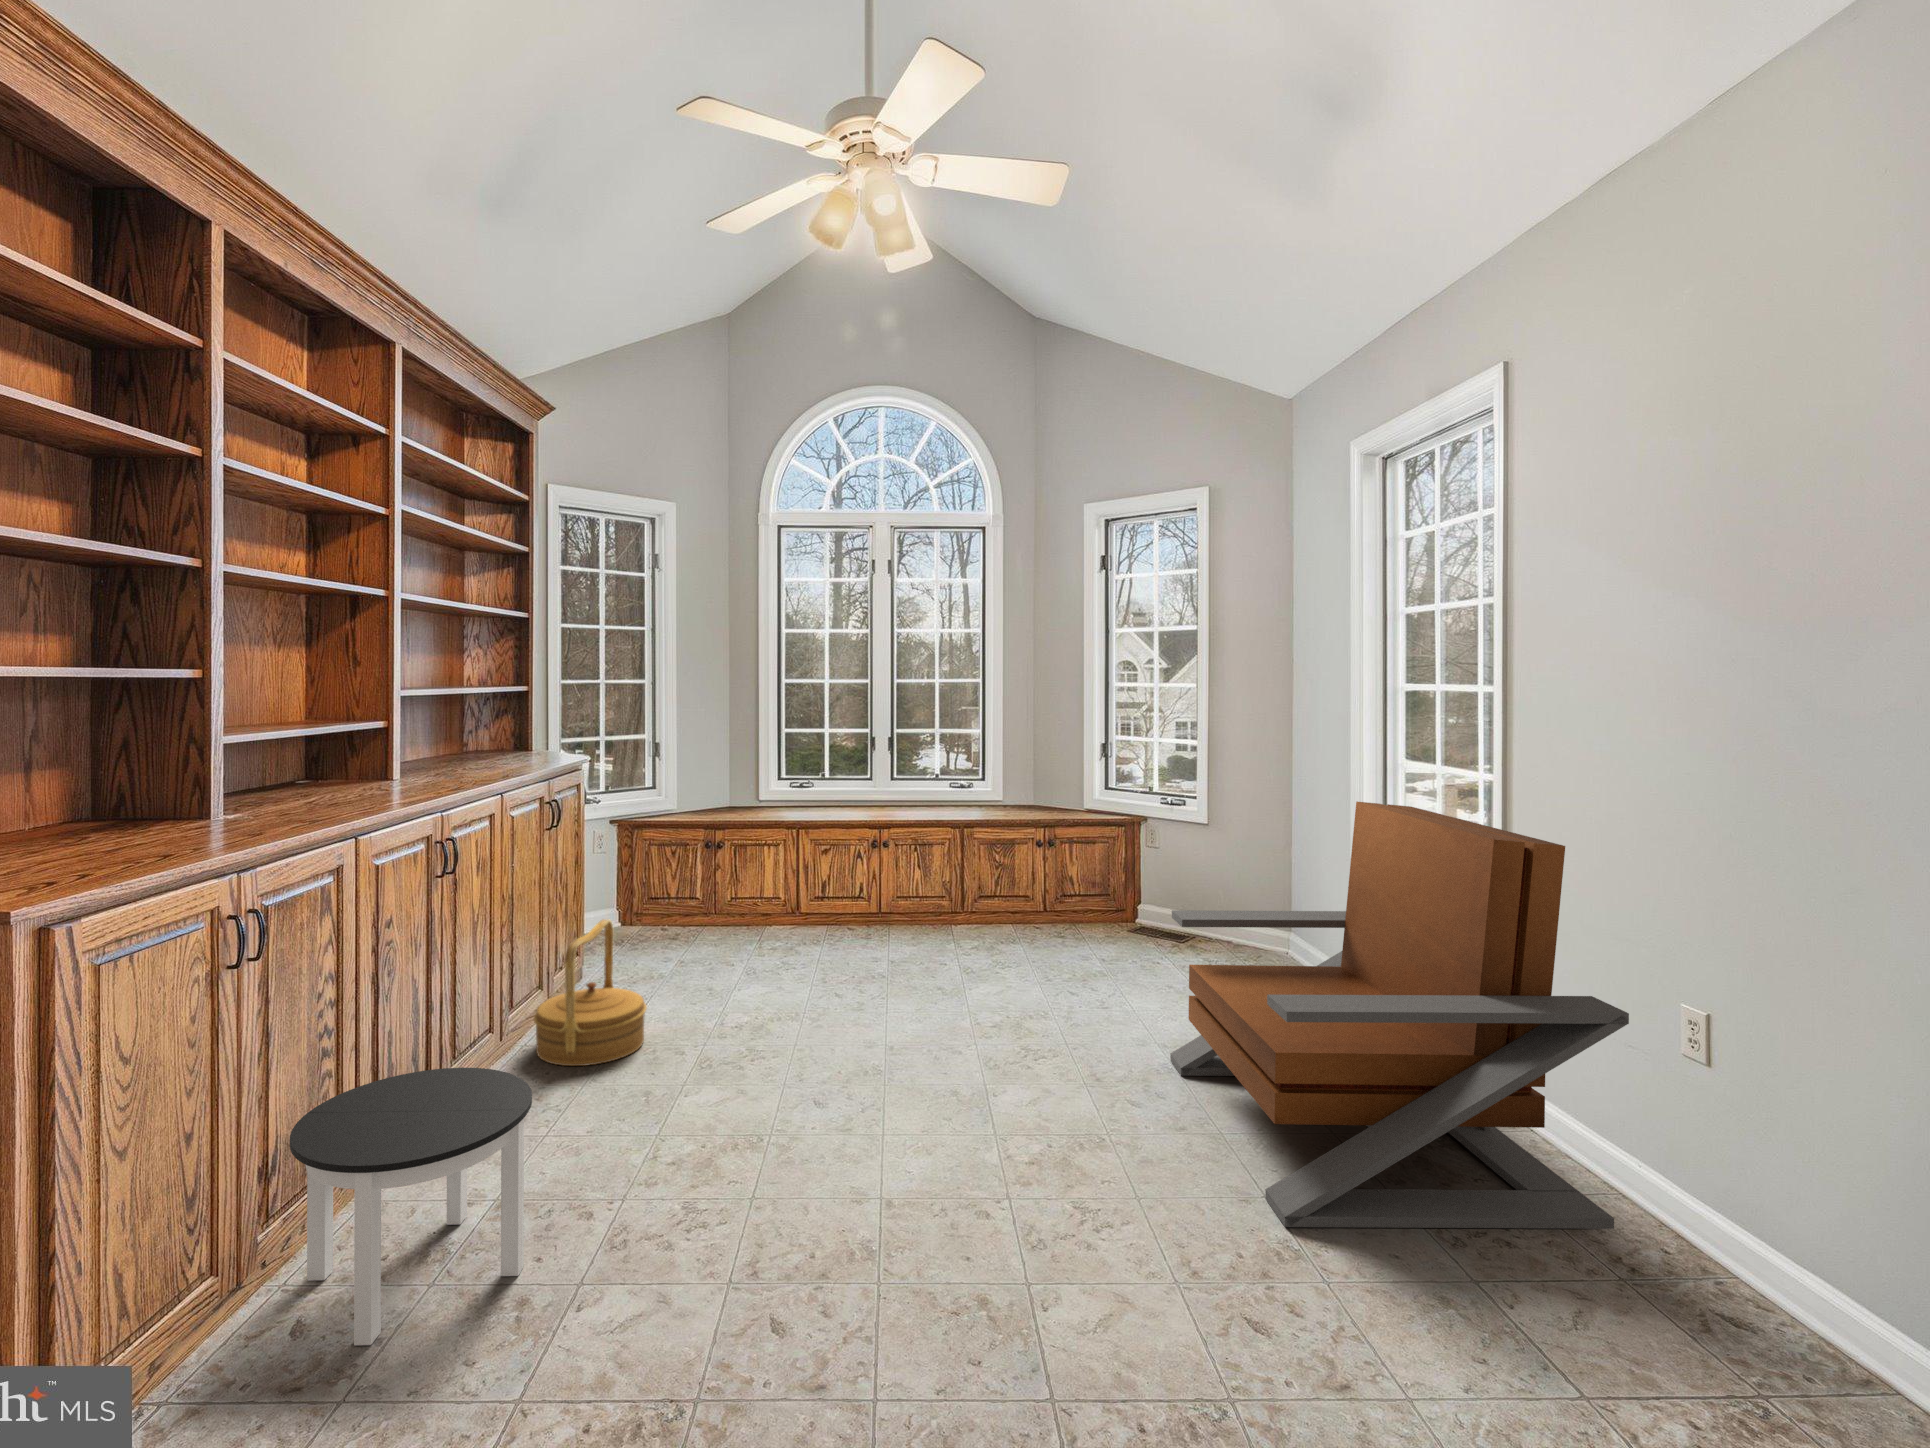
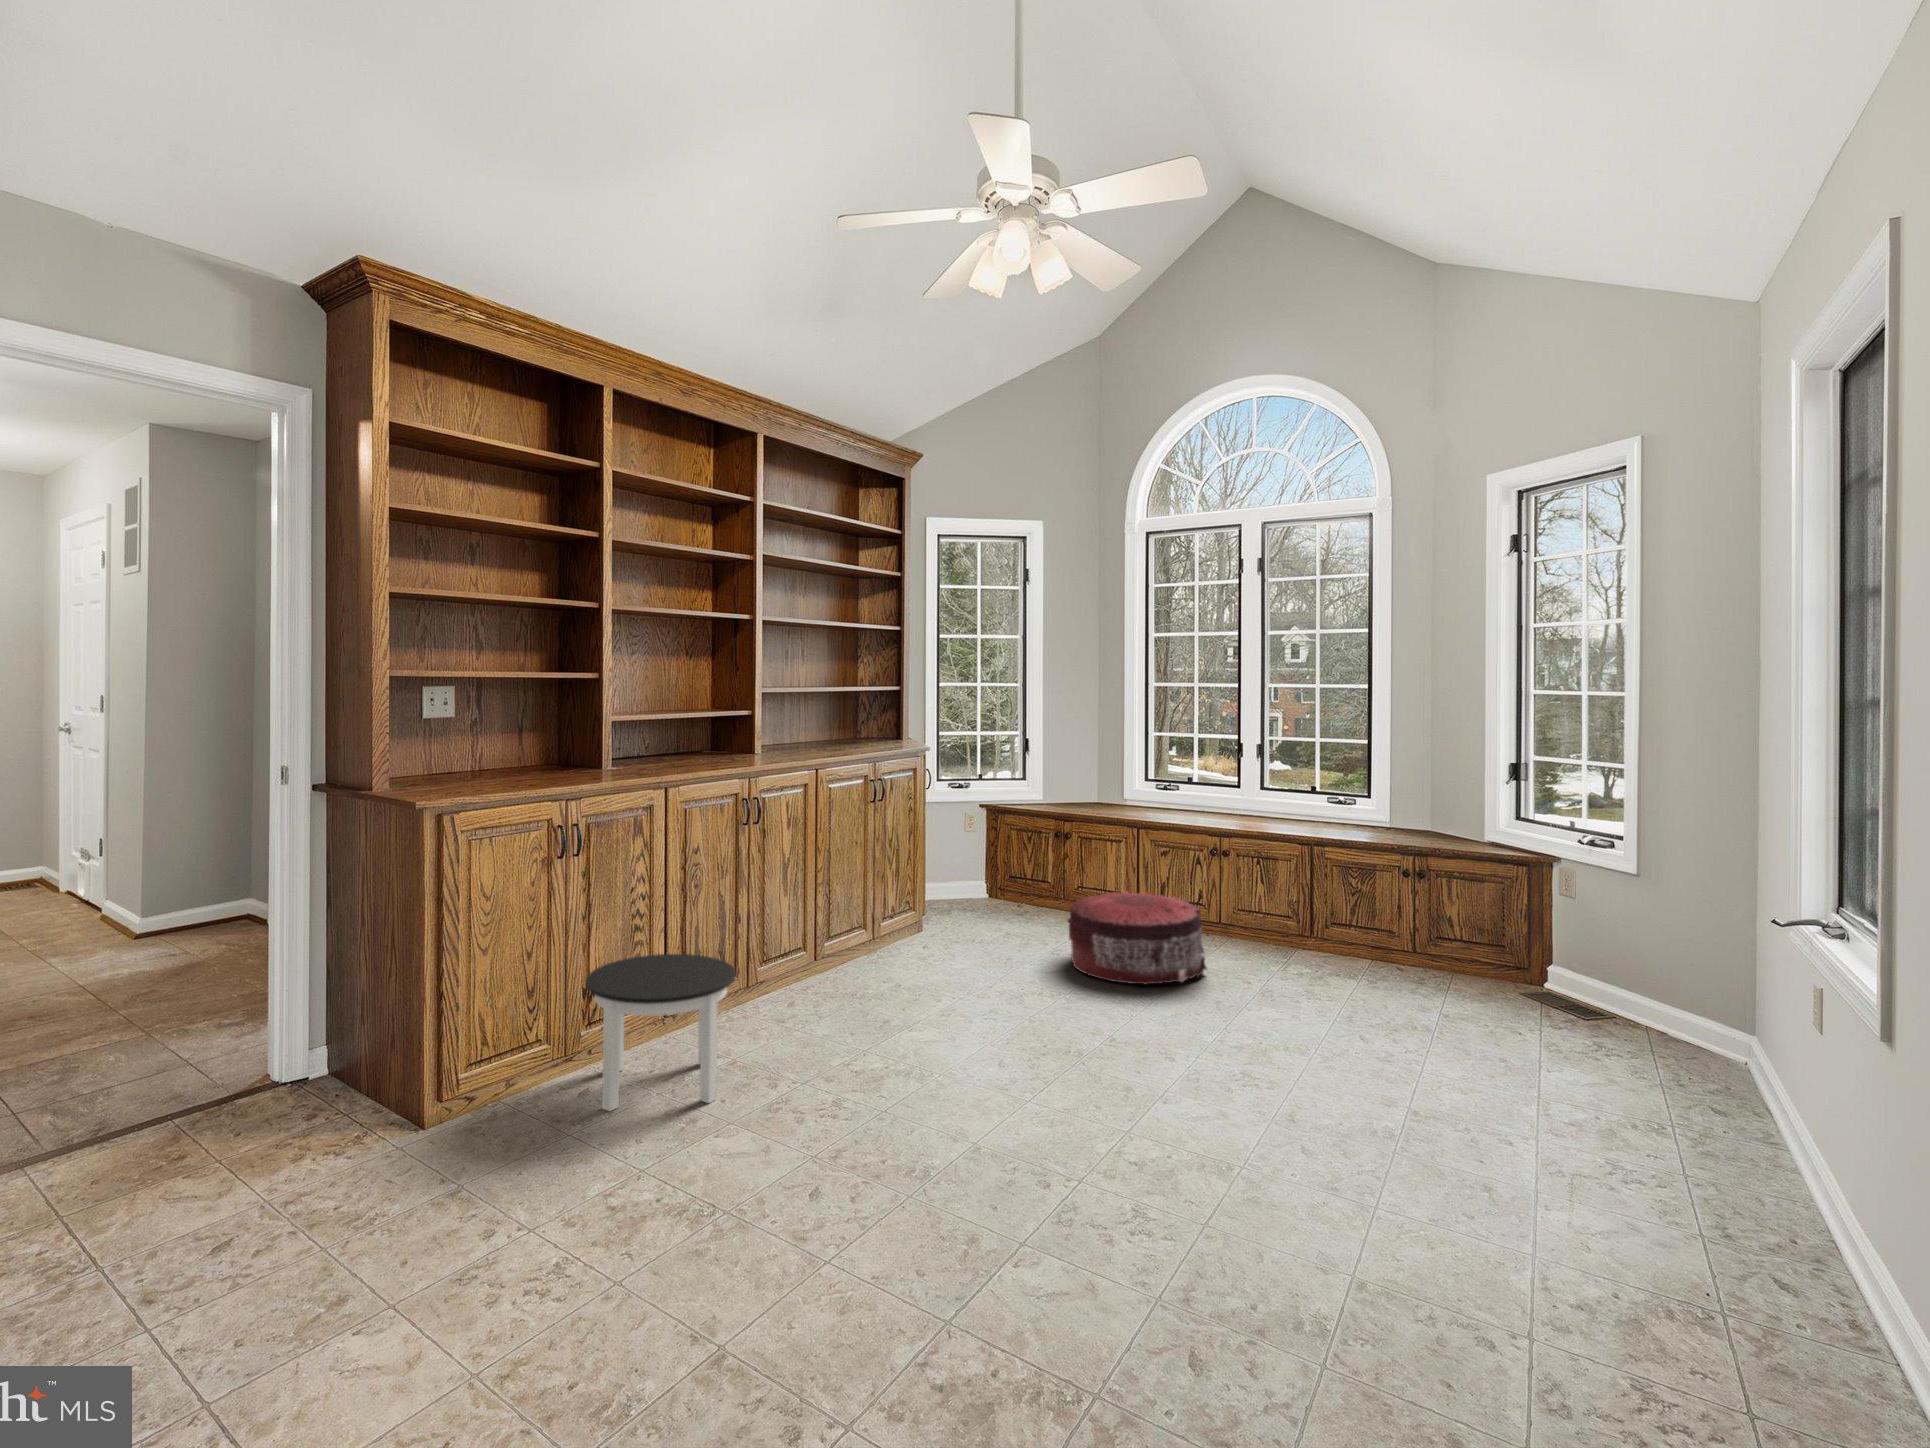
lounge chair: present [1170,802,1629,1229] -> none [1321,850,1809,1426]
pouf: none [767,892,906,990] -> present [1068,892,1207,984]
woven basket: present [533,919,647,1066] -> none [839,881,927,995]

